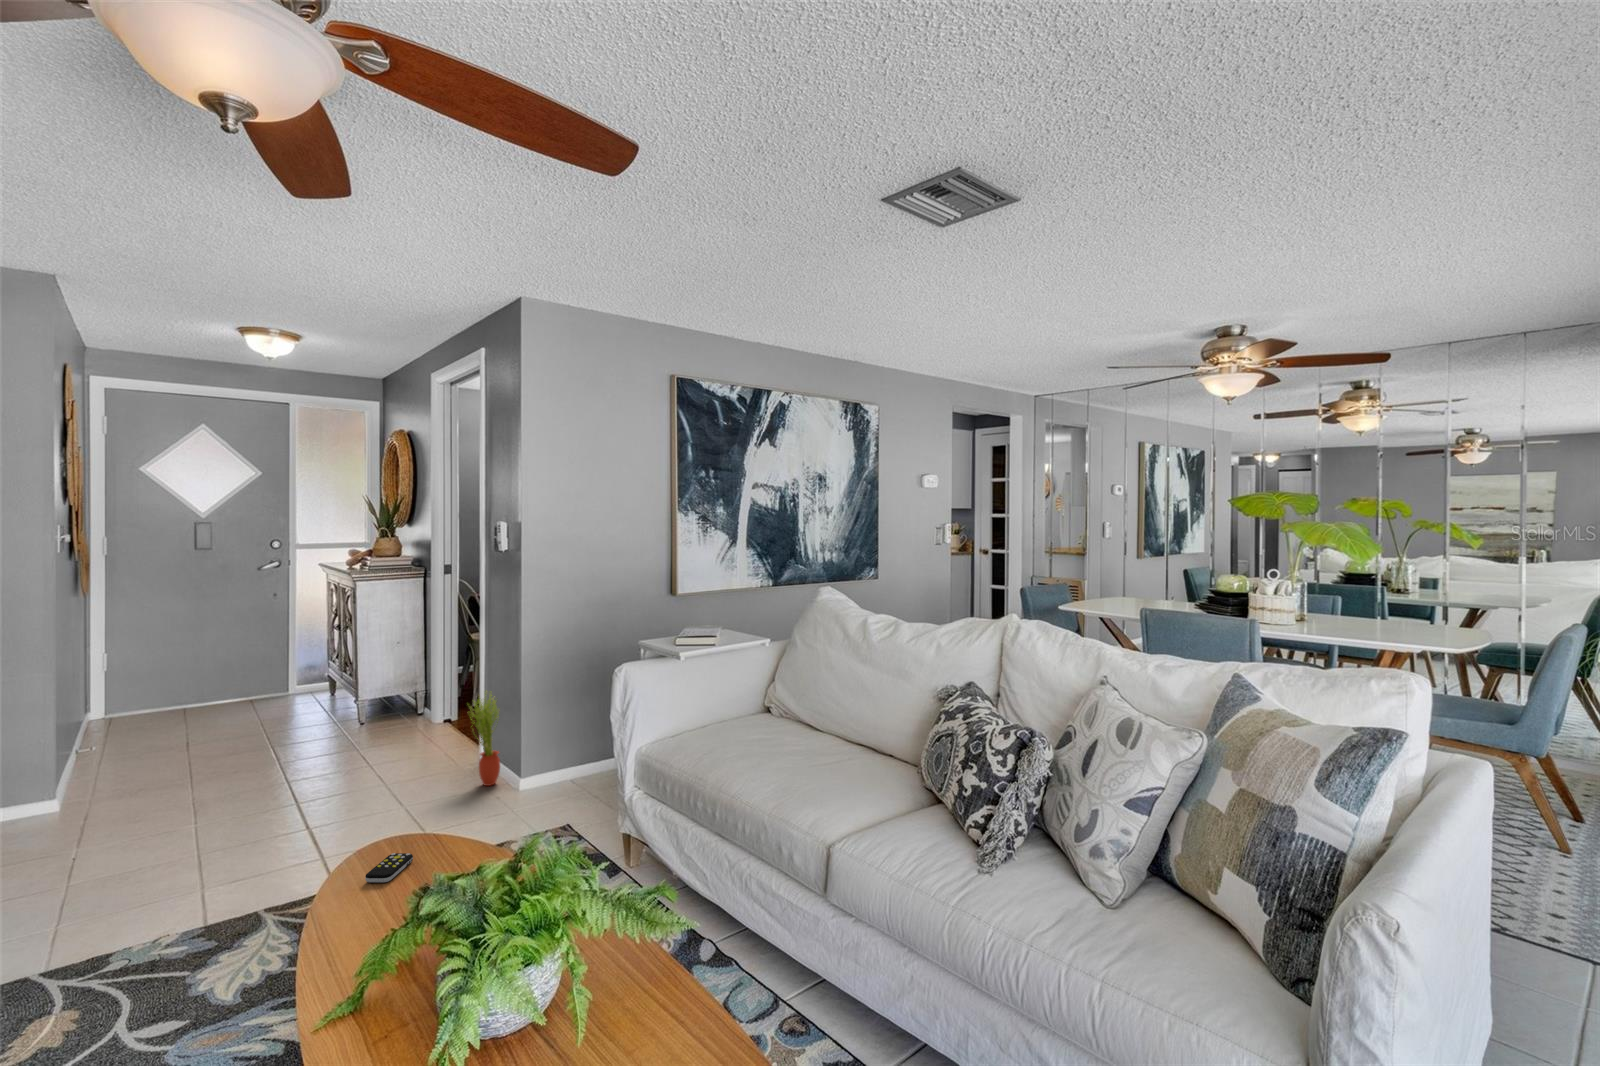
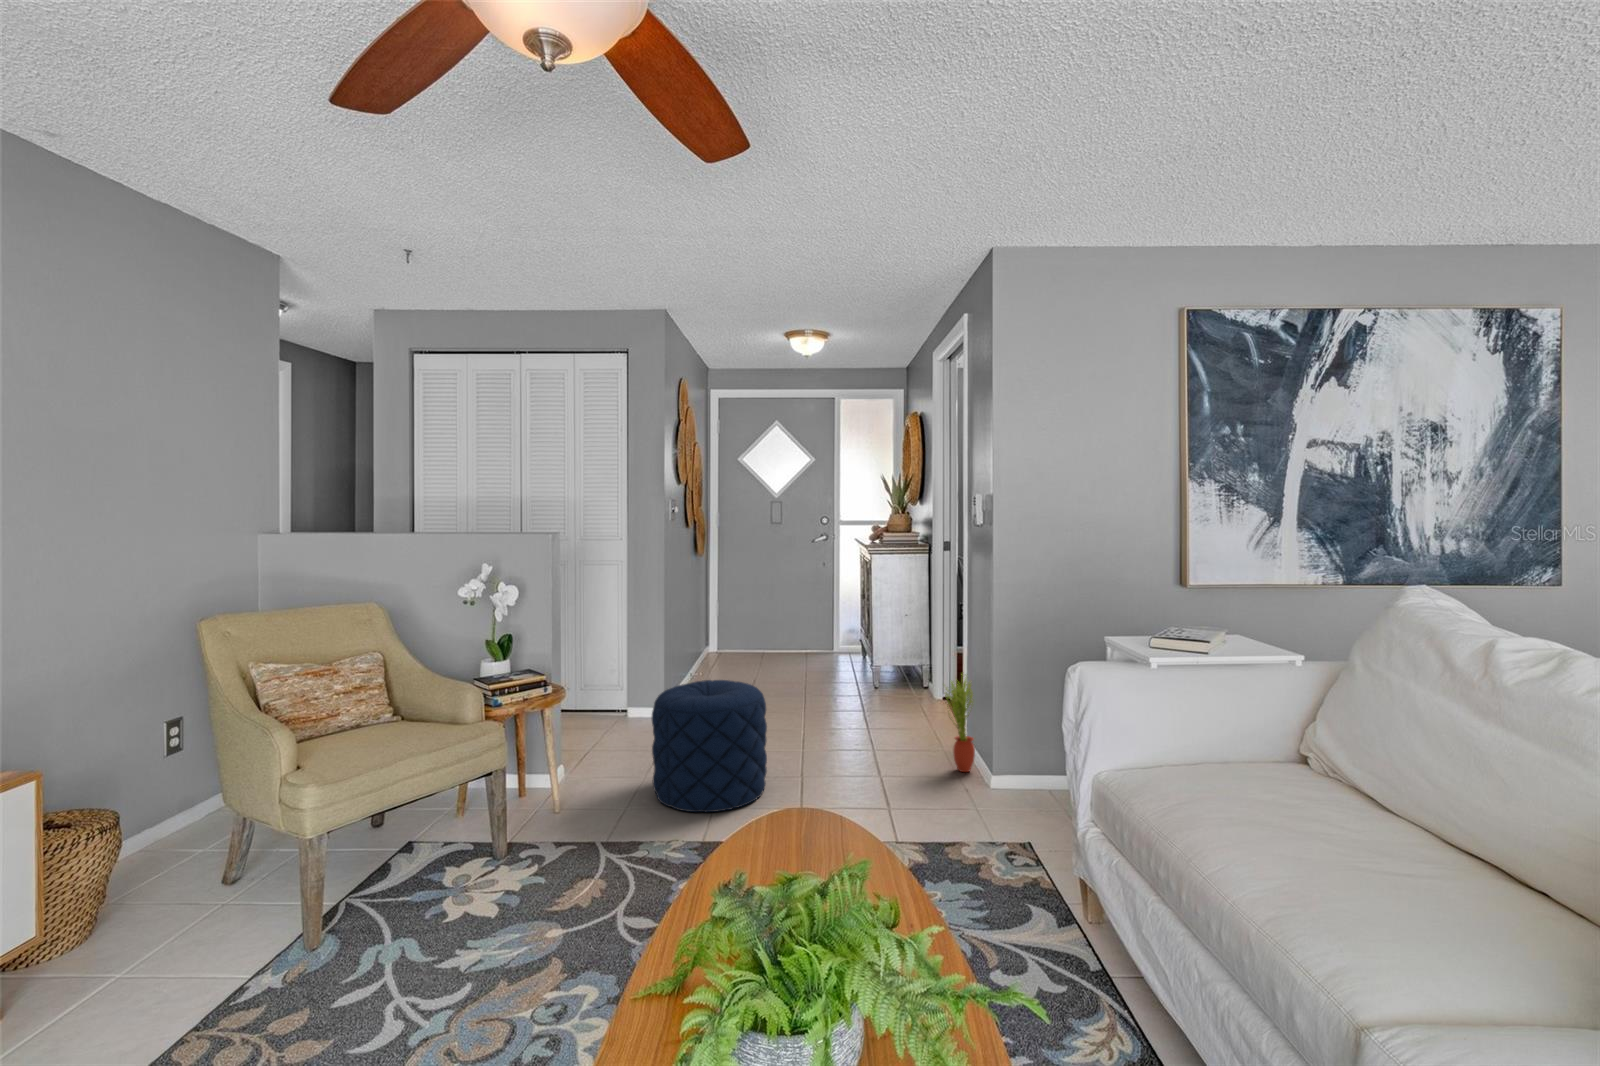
pouf: none [97,735,271,903] -> present [652,680,767,812]
remote control: present [365,853,413,882] -> none [747,826,796,855]

